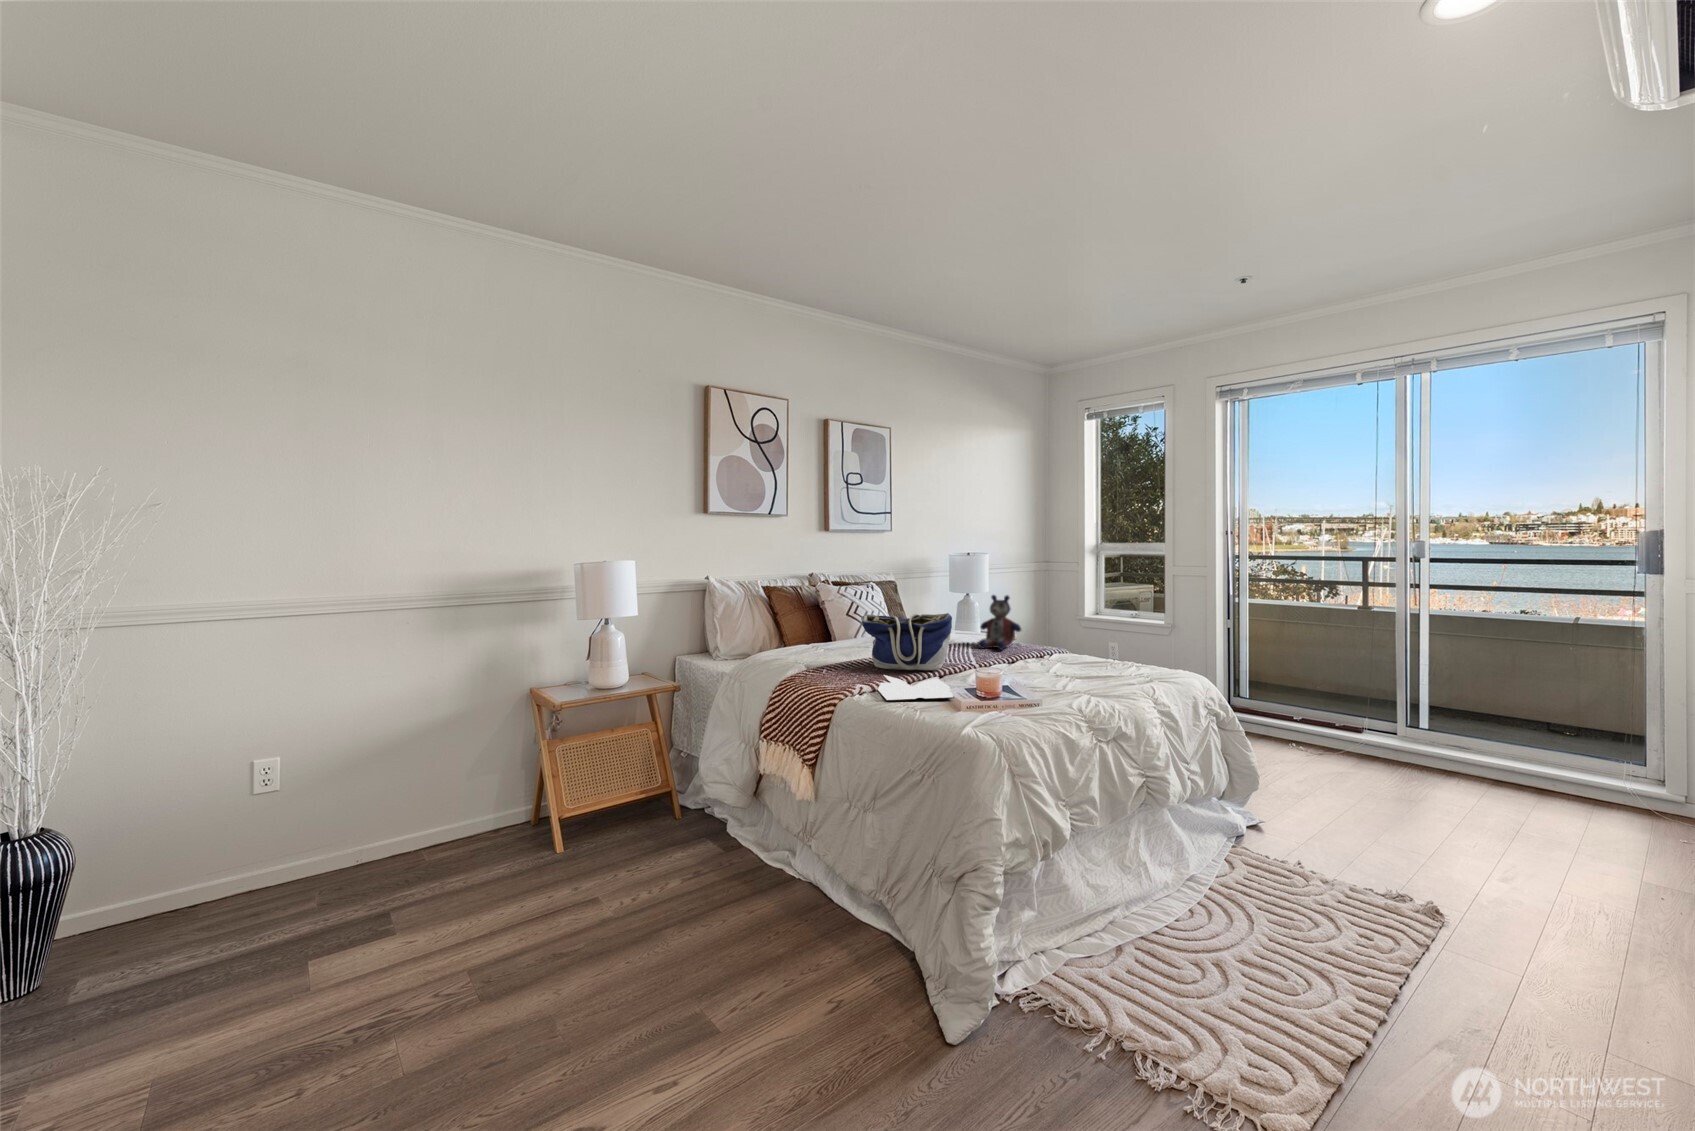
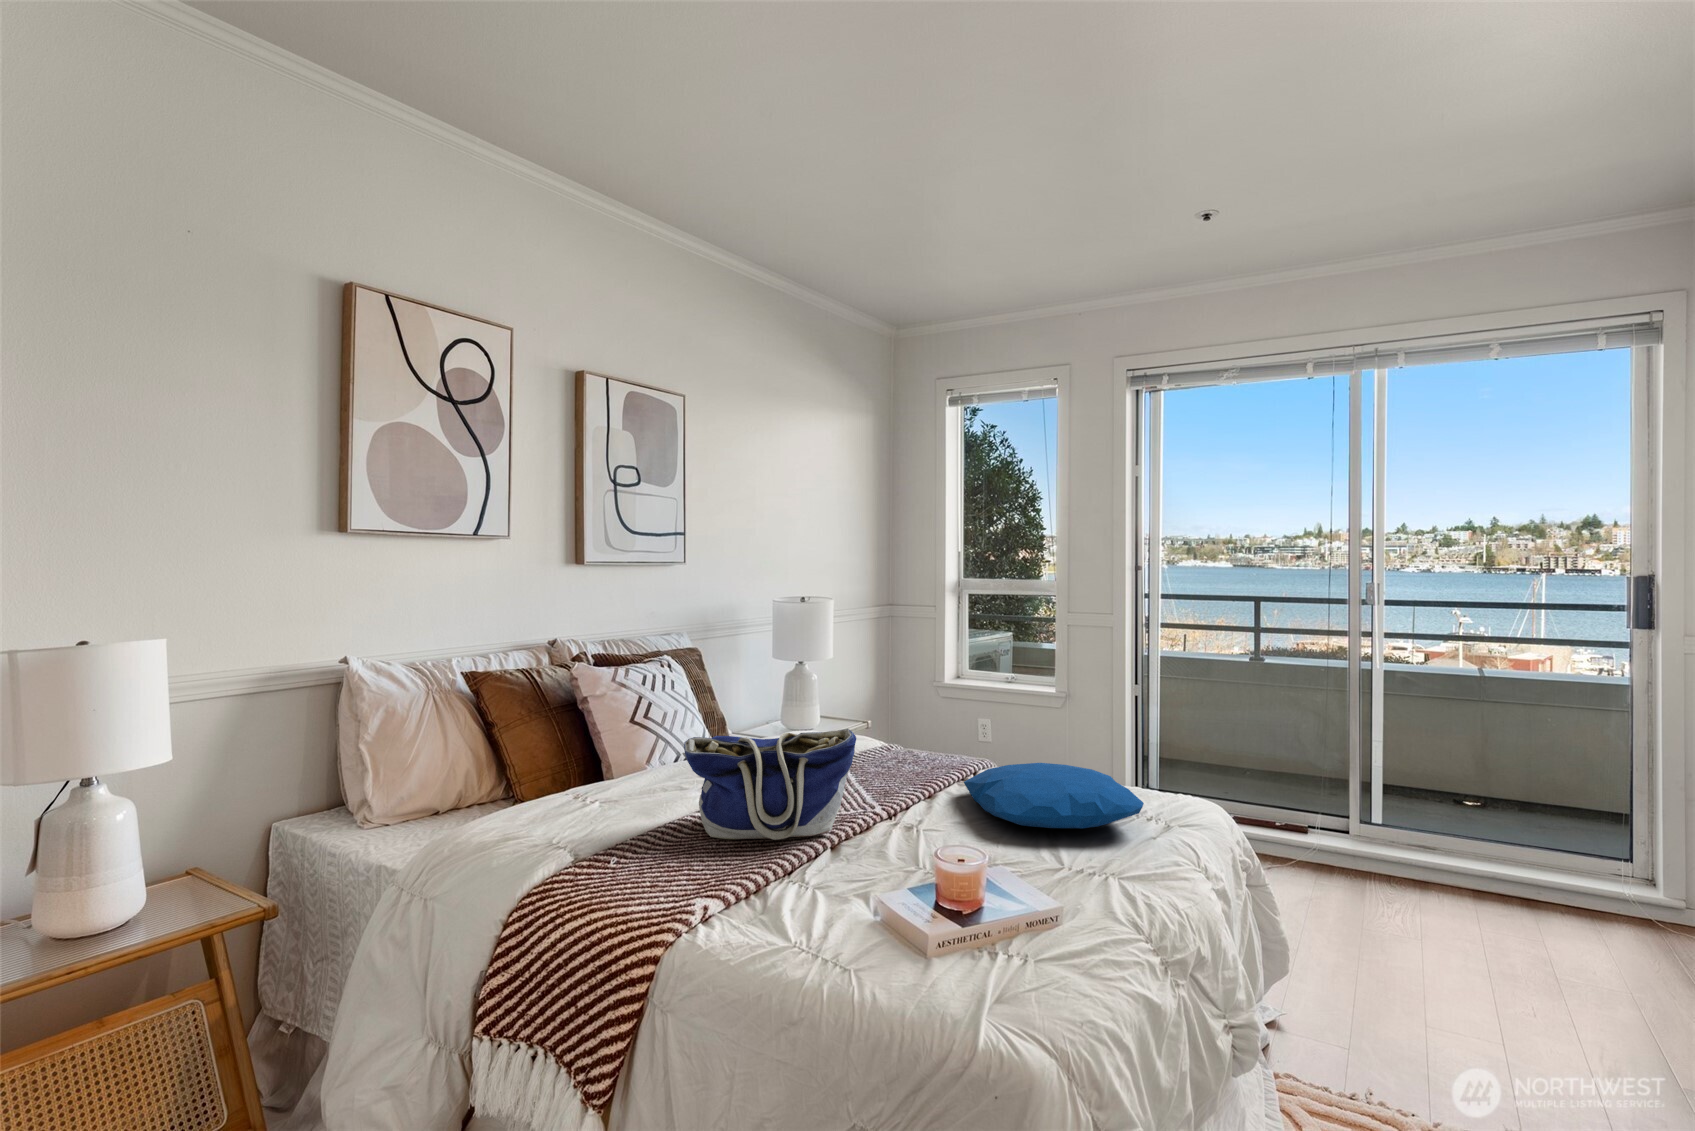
stuffed bear: present [979,595,1021,650] -> none [857,675,927,769]
pillow: none [1031,645,1132,677] -> present [964,763,1144,828]
book: present [877,675,954,701] -> none [737,869,901,947]

